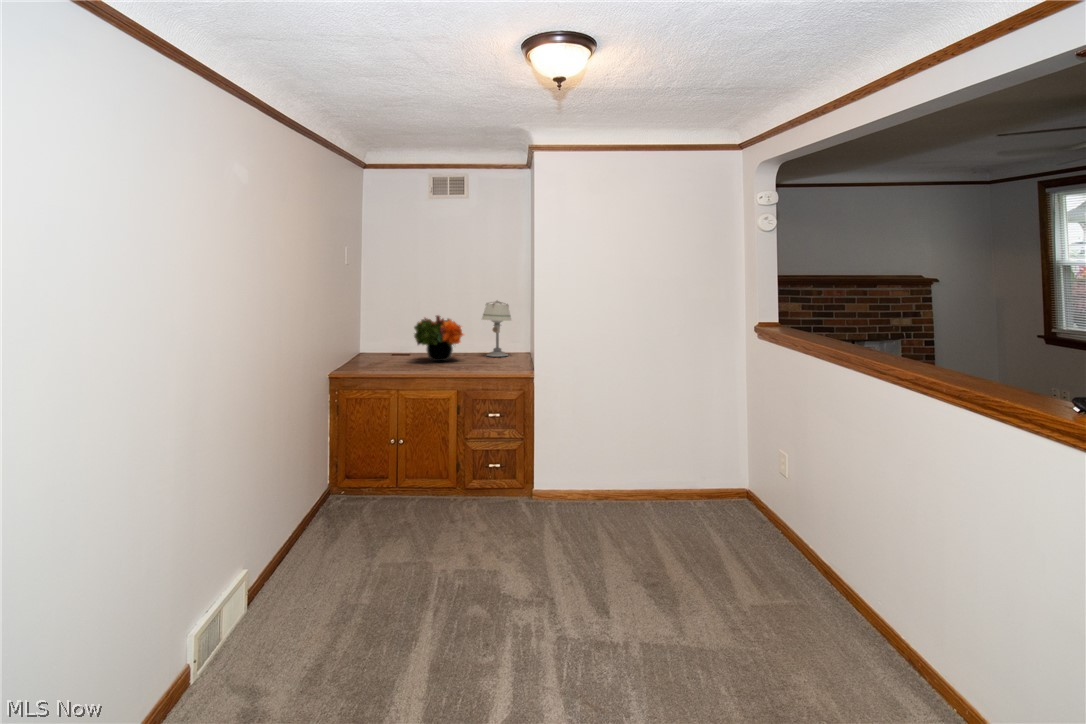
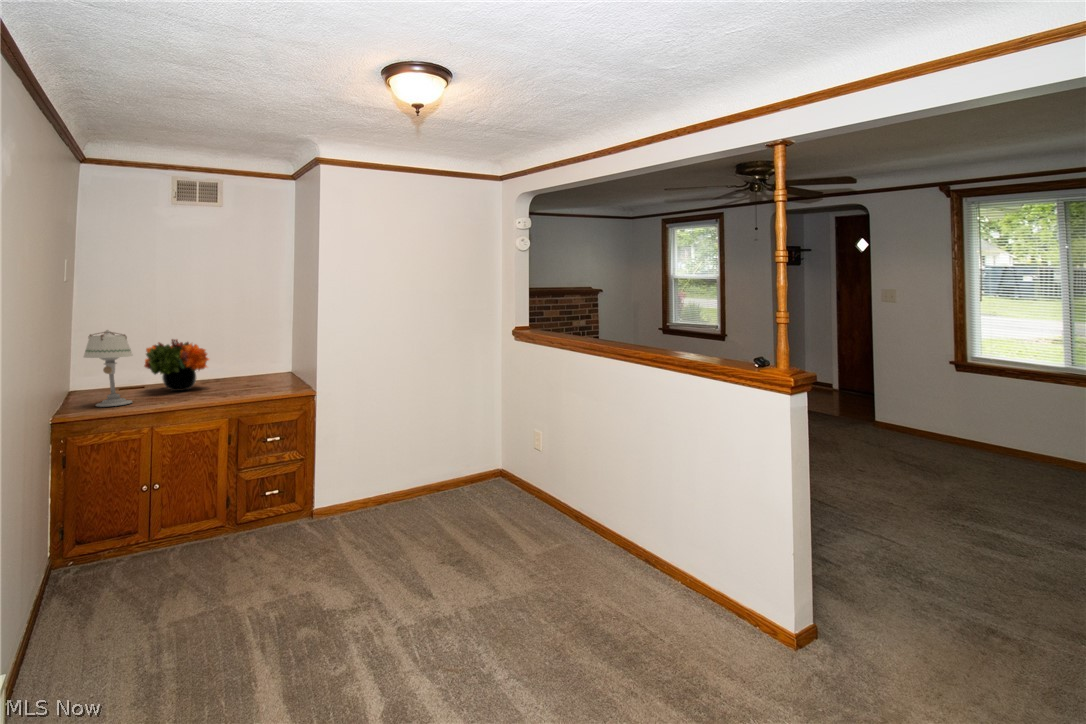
table lamp: present [482,300,511,357] -> present [84,330,133,407]

